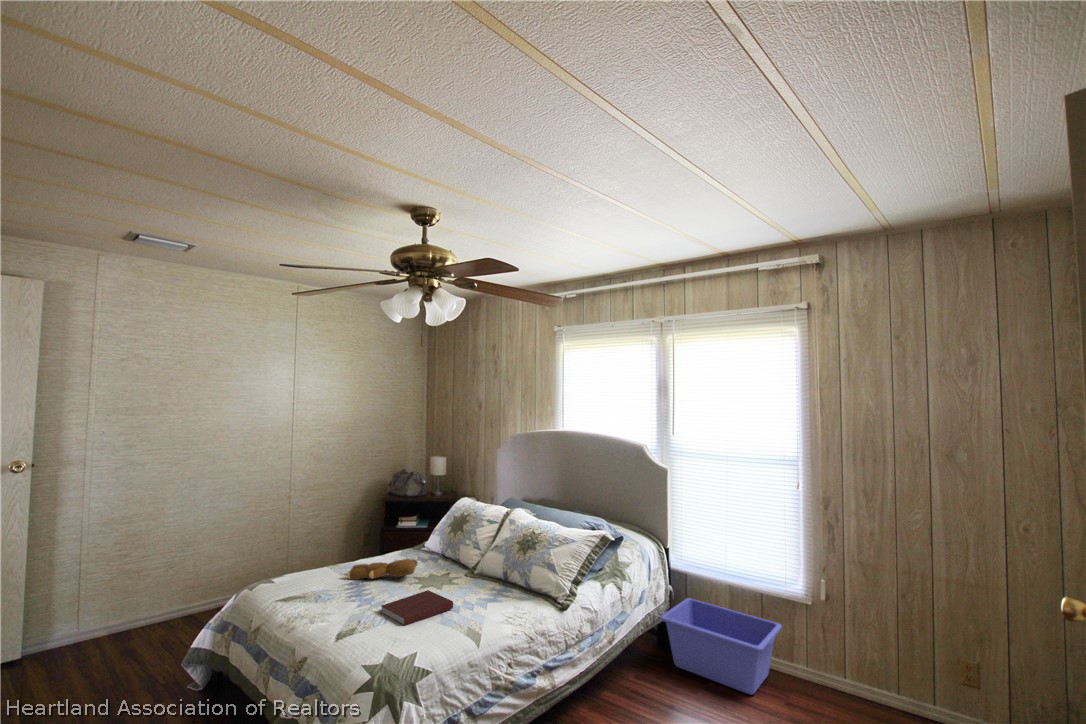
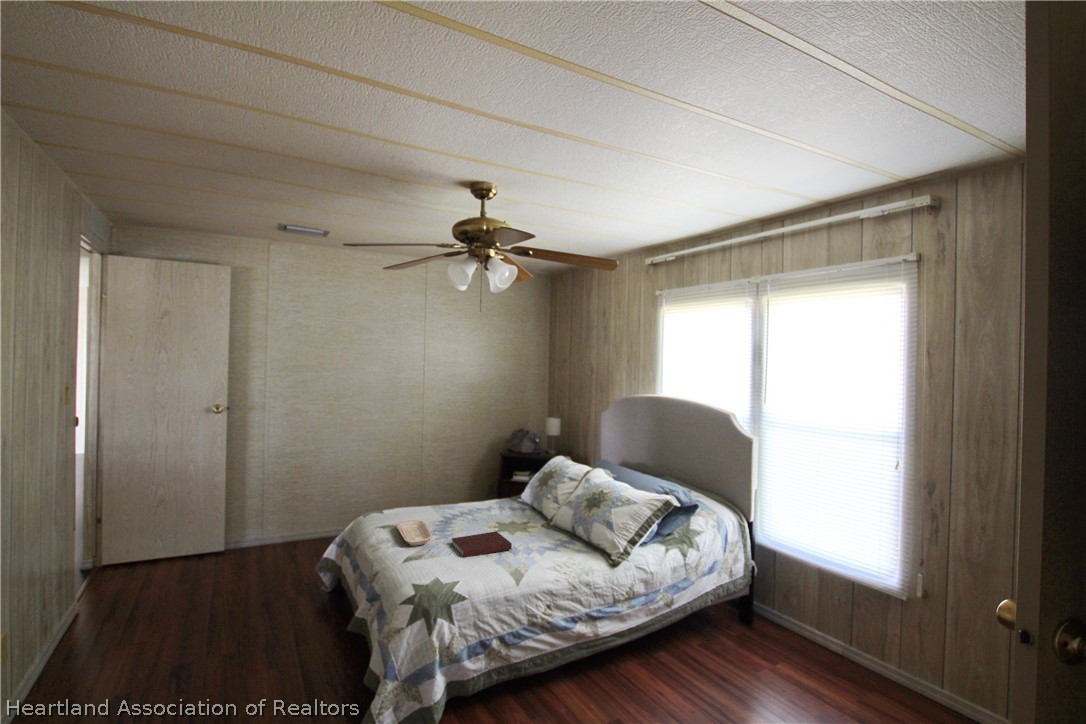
teddy bear: present [347,559,418,580] -> none [441,504,500,519]
tray: none [304,590,359,621] -> present [396,520,432,546]
storage bin: present [660,598,782,694] -> none [735,577,880,689]

